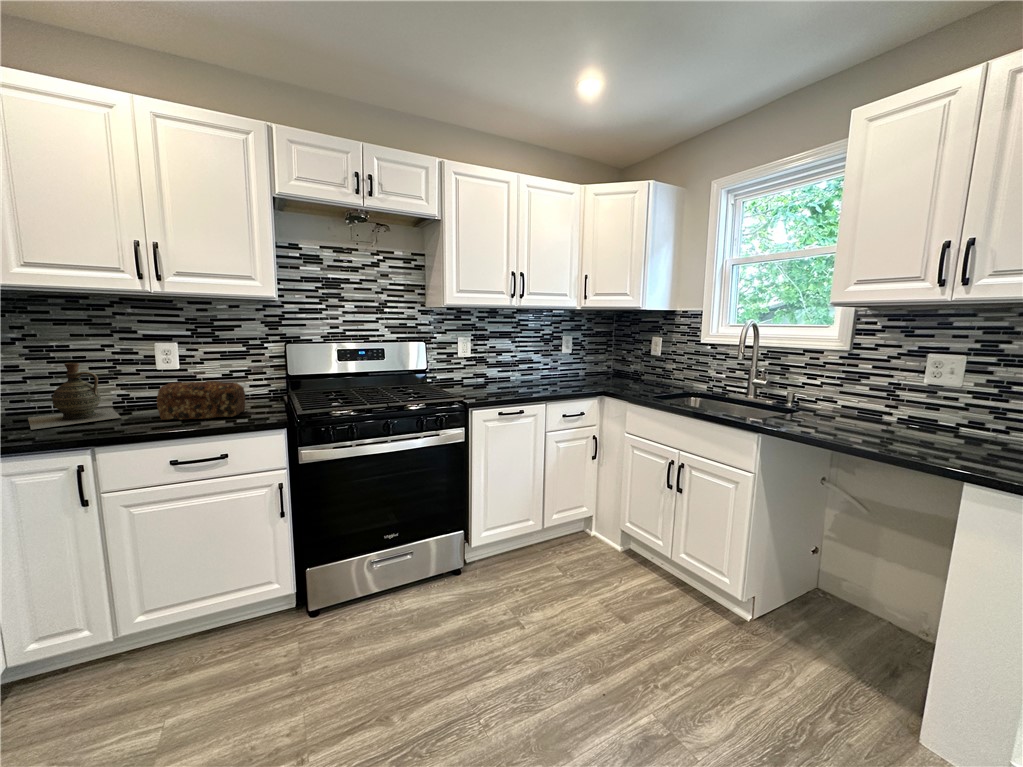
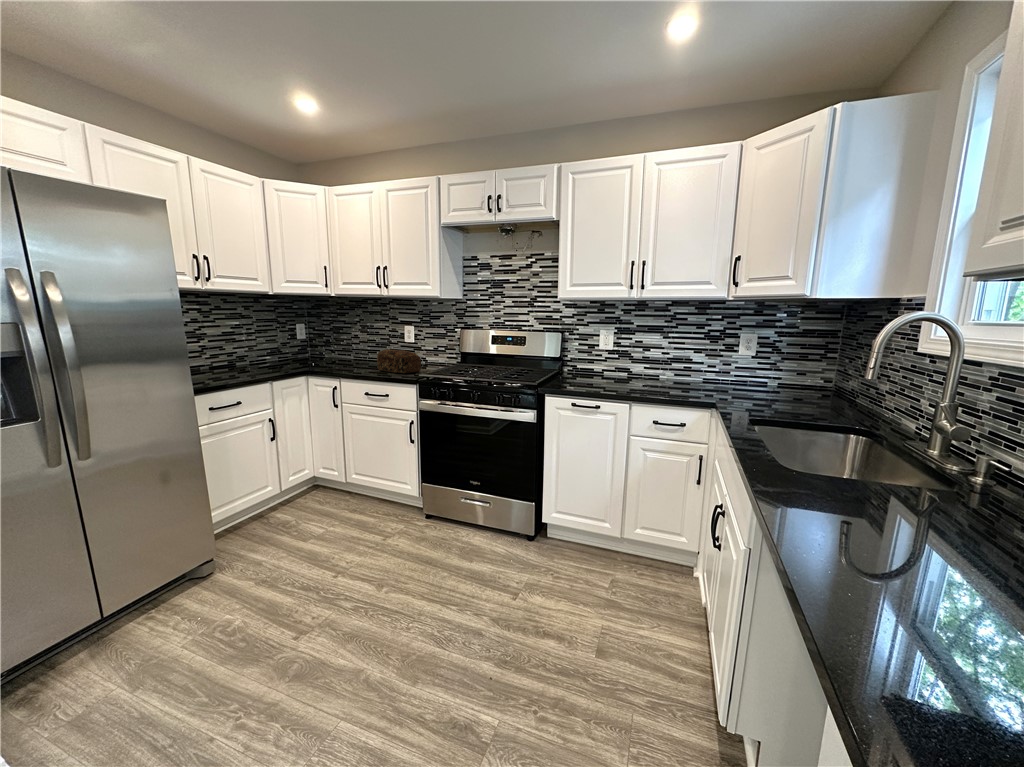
ceramic jug: present [28,363,121,430] -> none [339,335,383,367]

